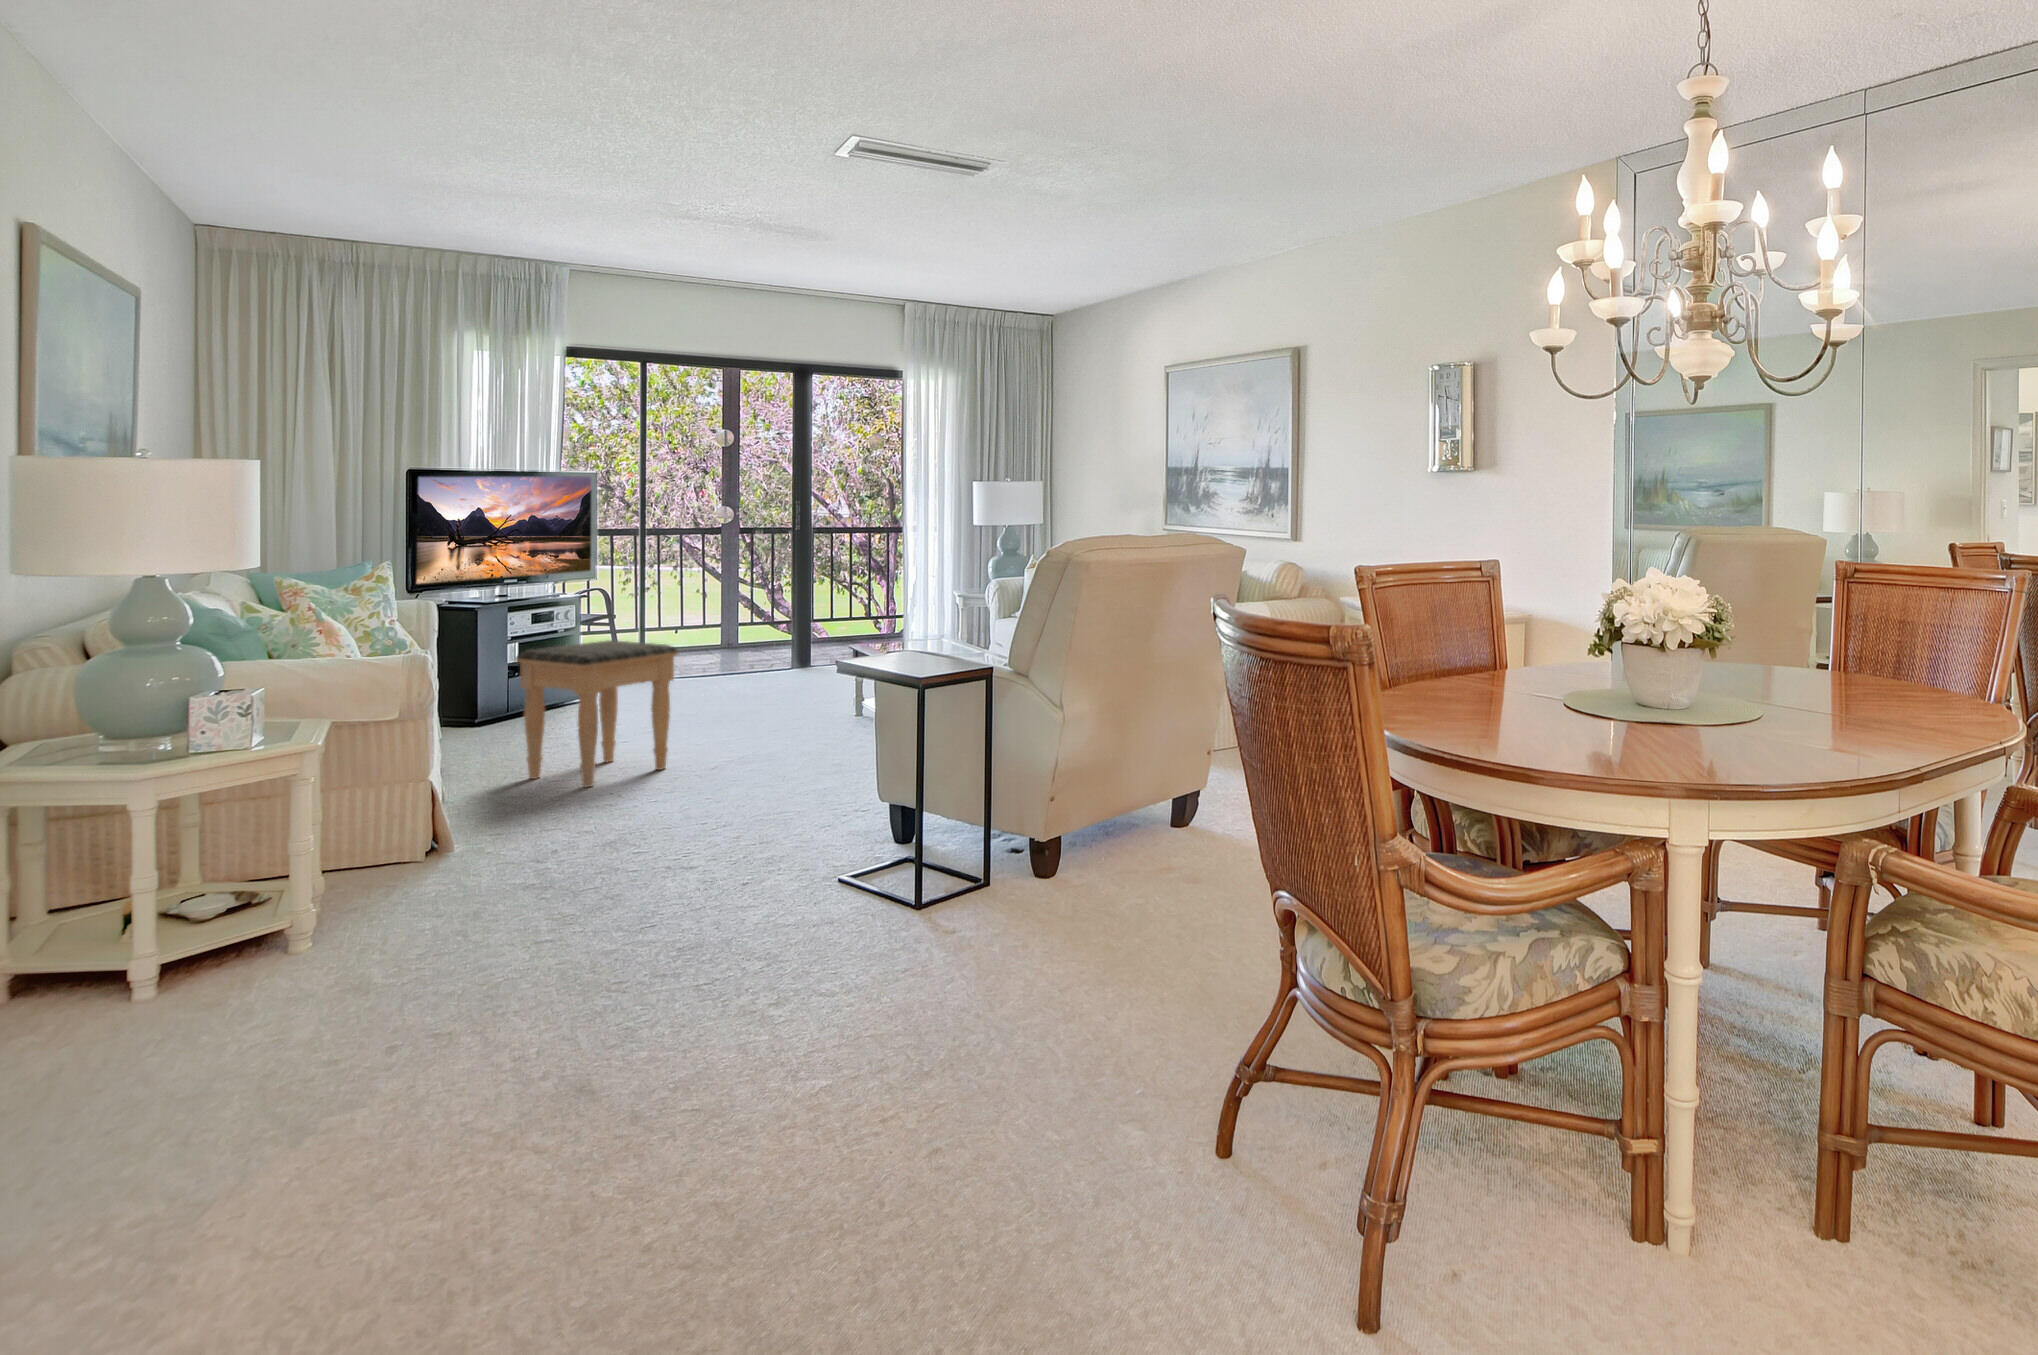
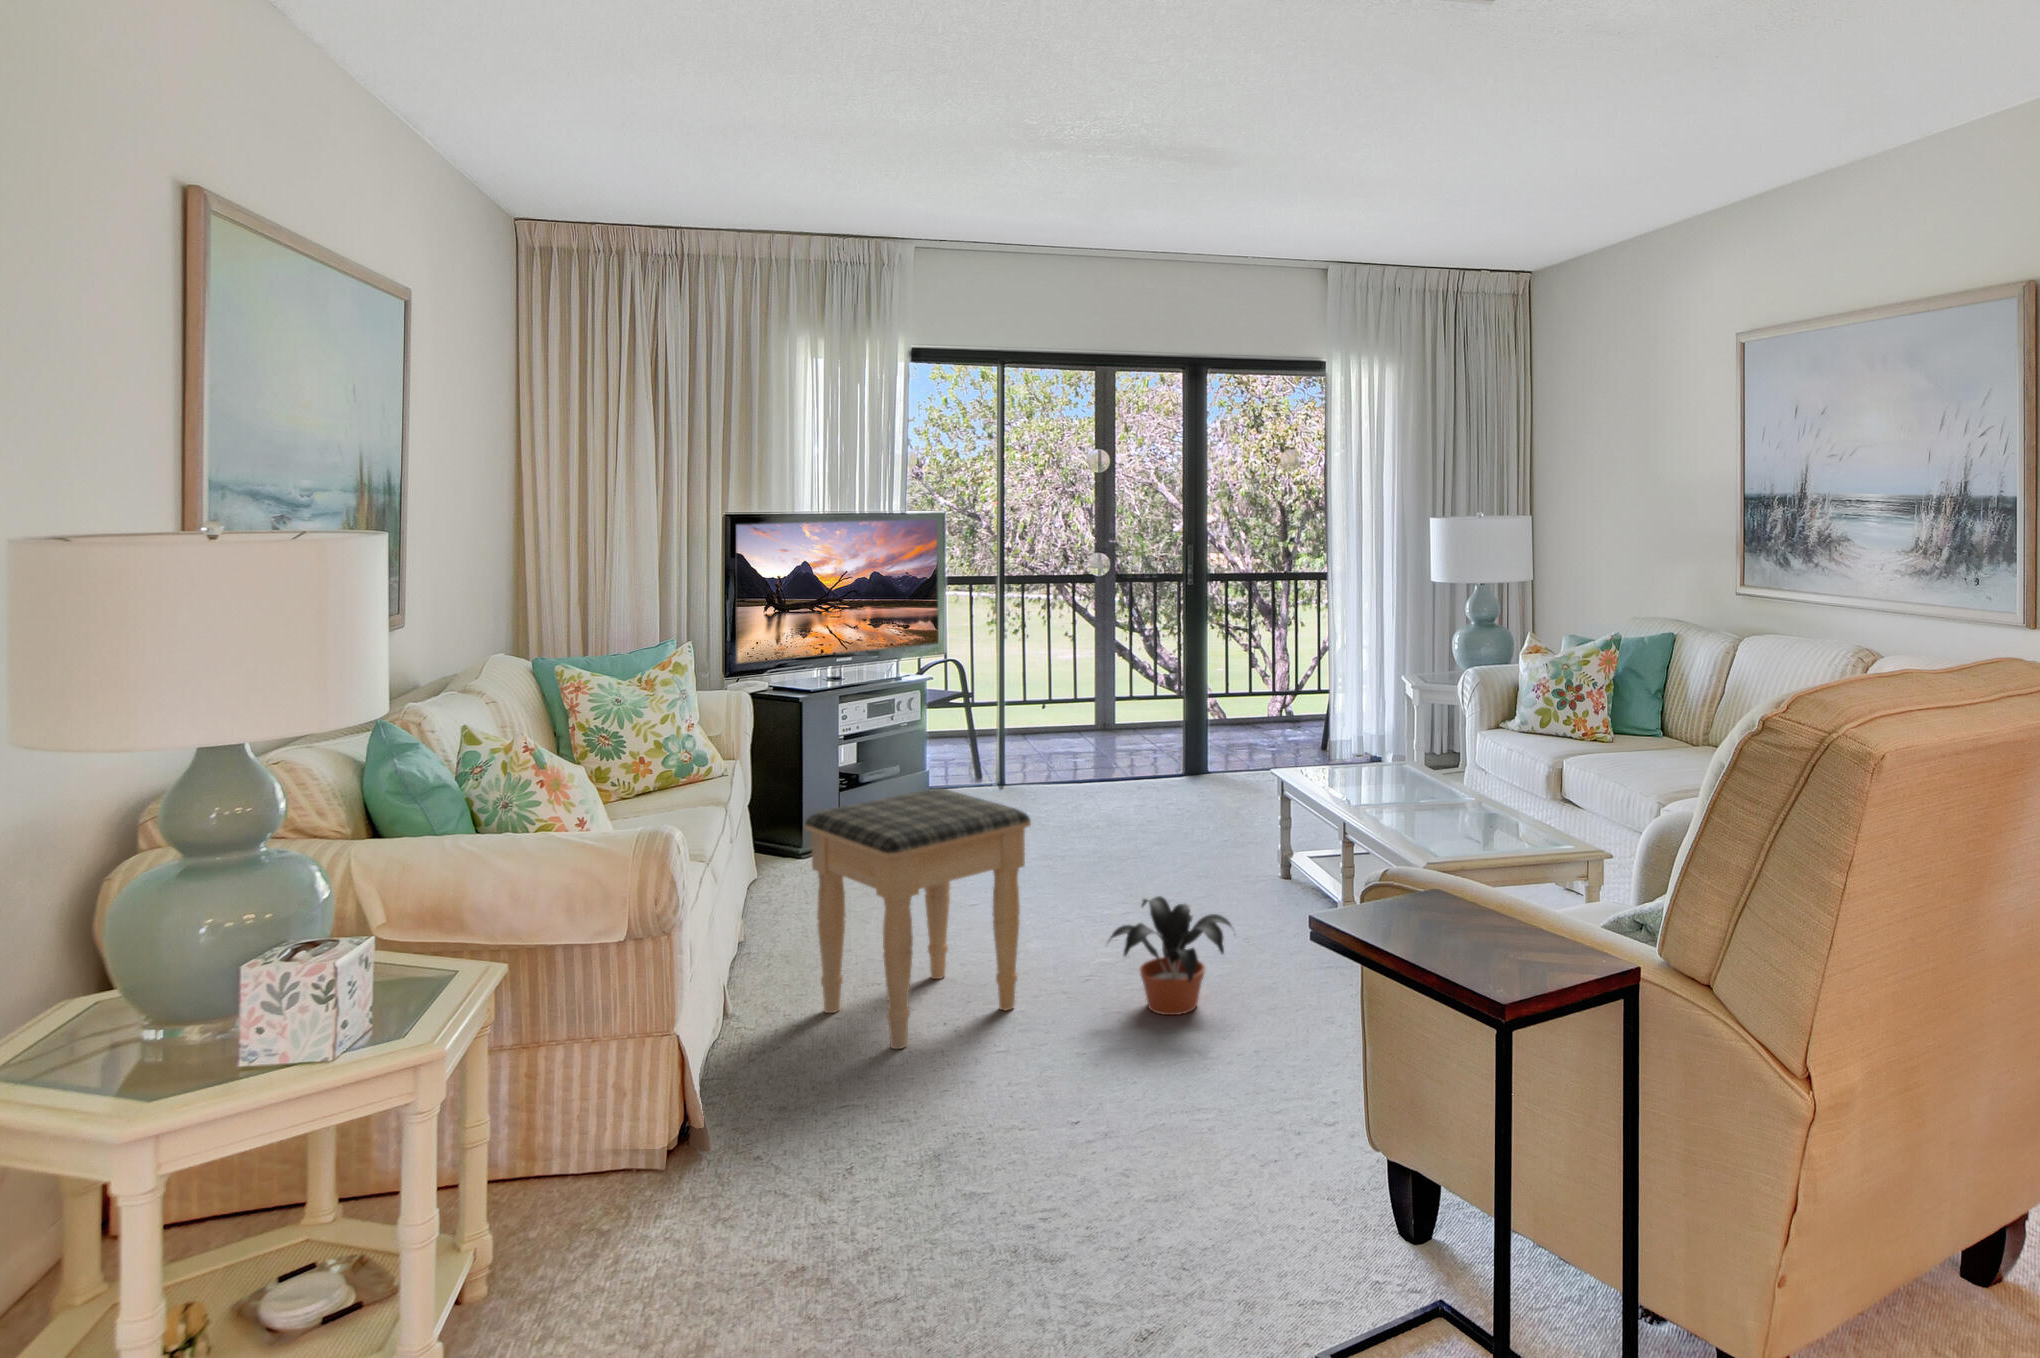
potted plant: none [729,699,815,764] -> present [1110,896,1231,1015]

